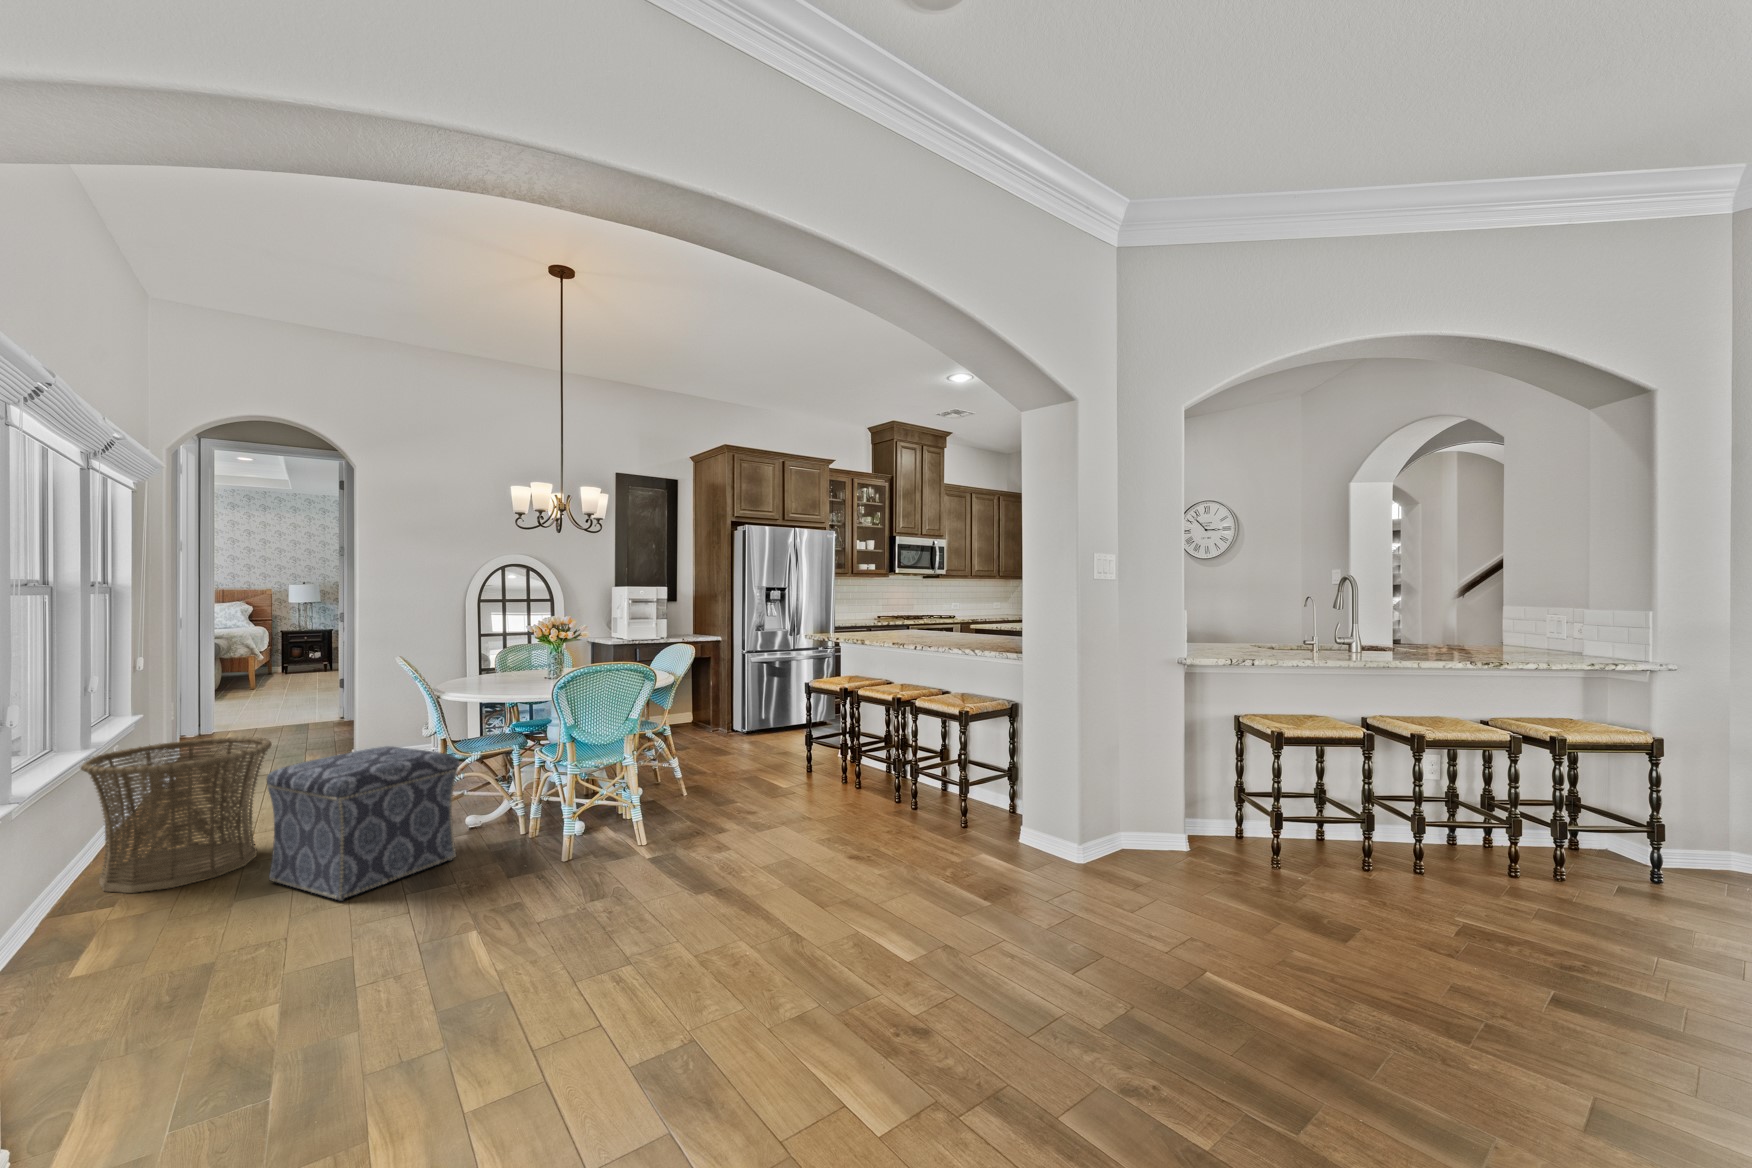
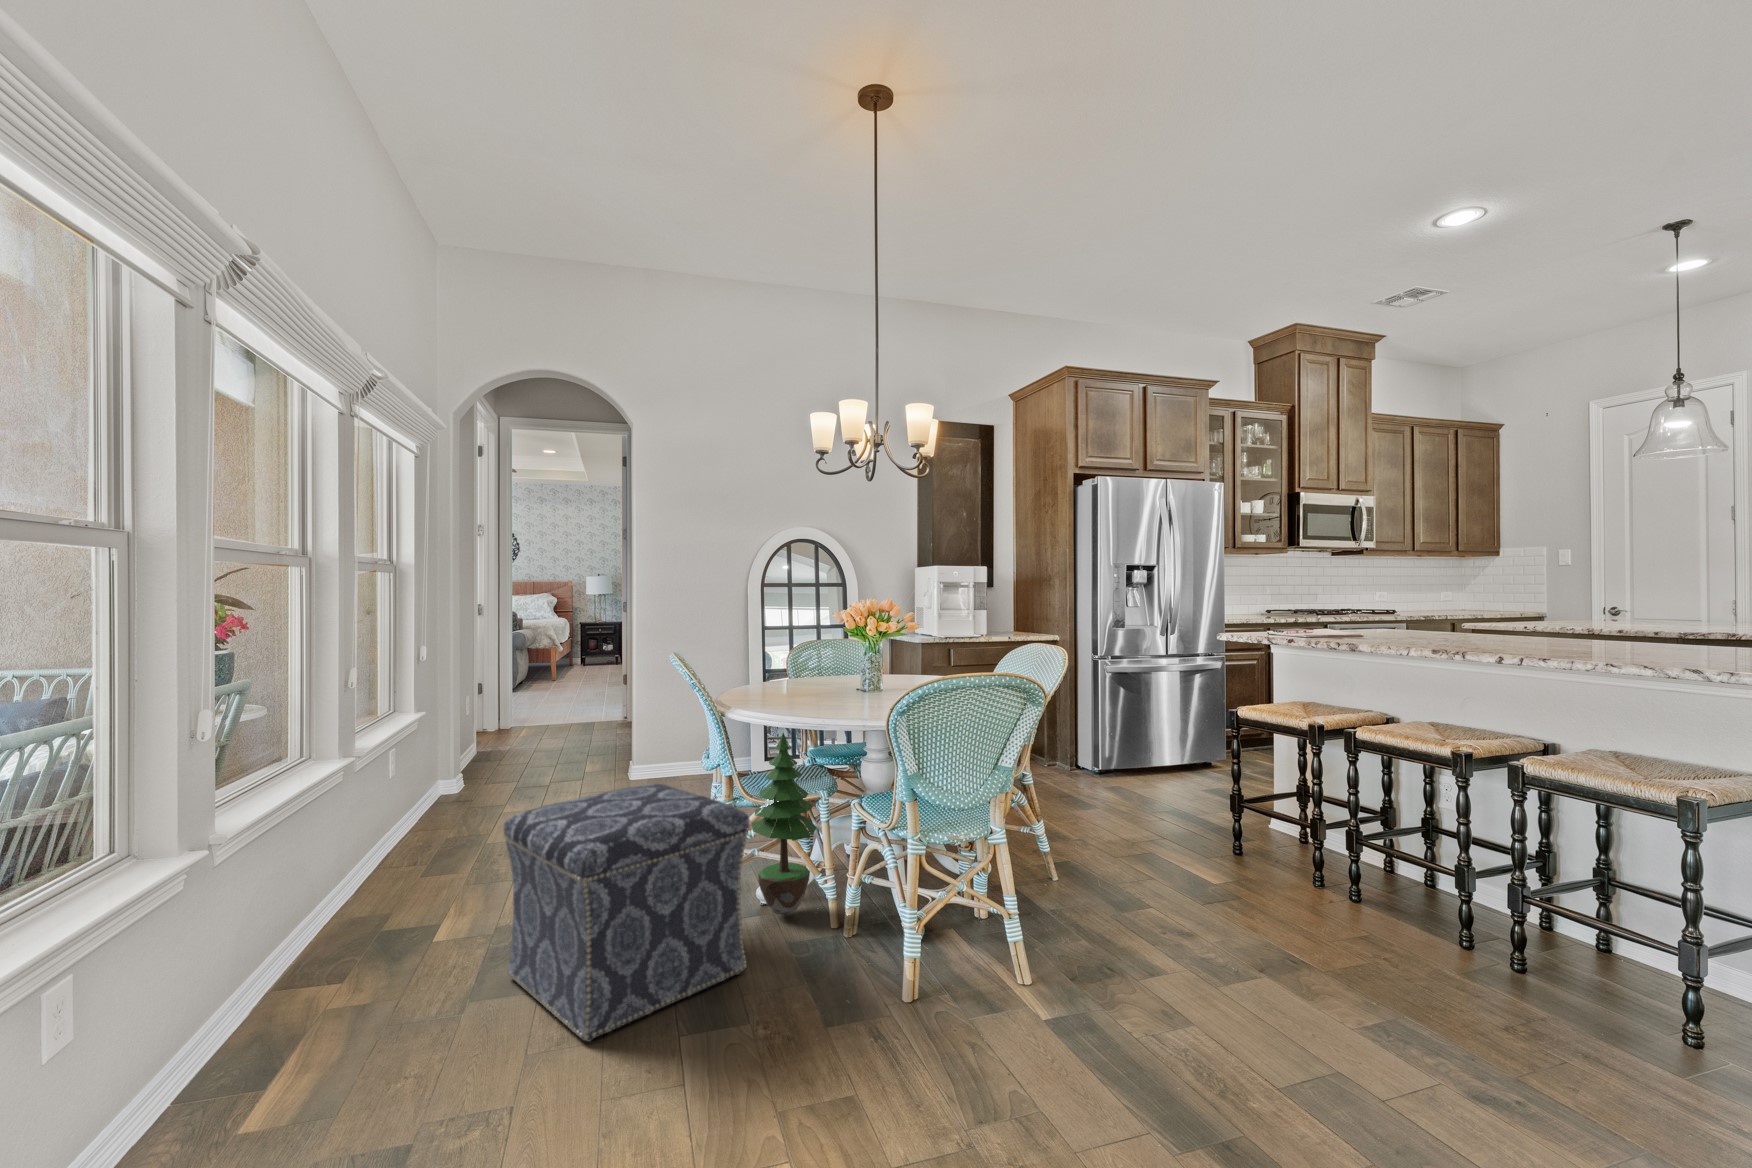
potted tree: none [462,707,512,831] -> present [752,733,817,916]
basket: present [81,737,272,893] -> none [308,753,523,968]

